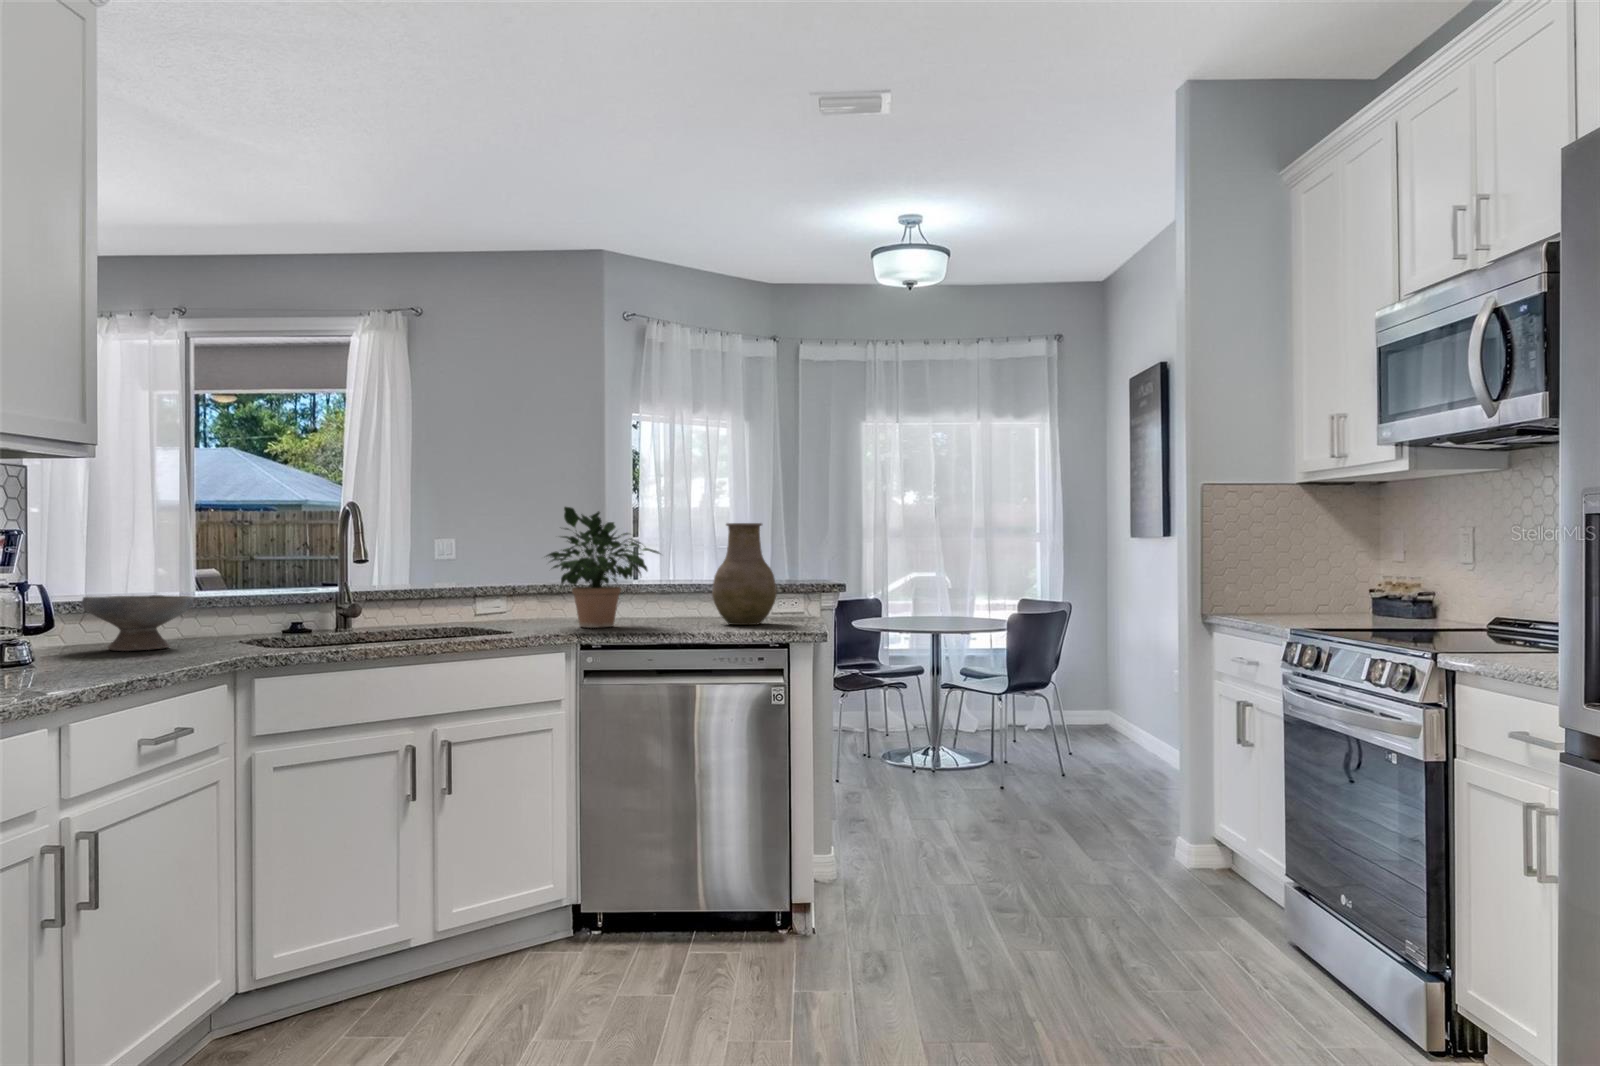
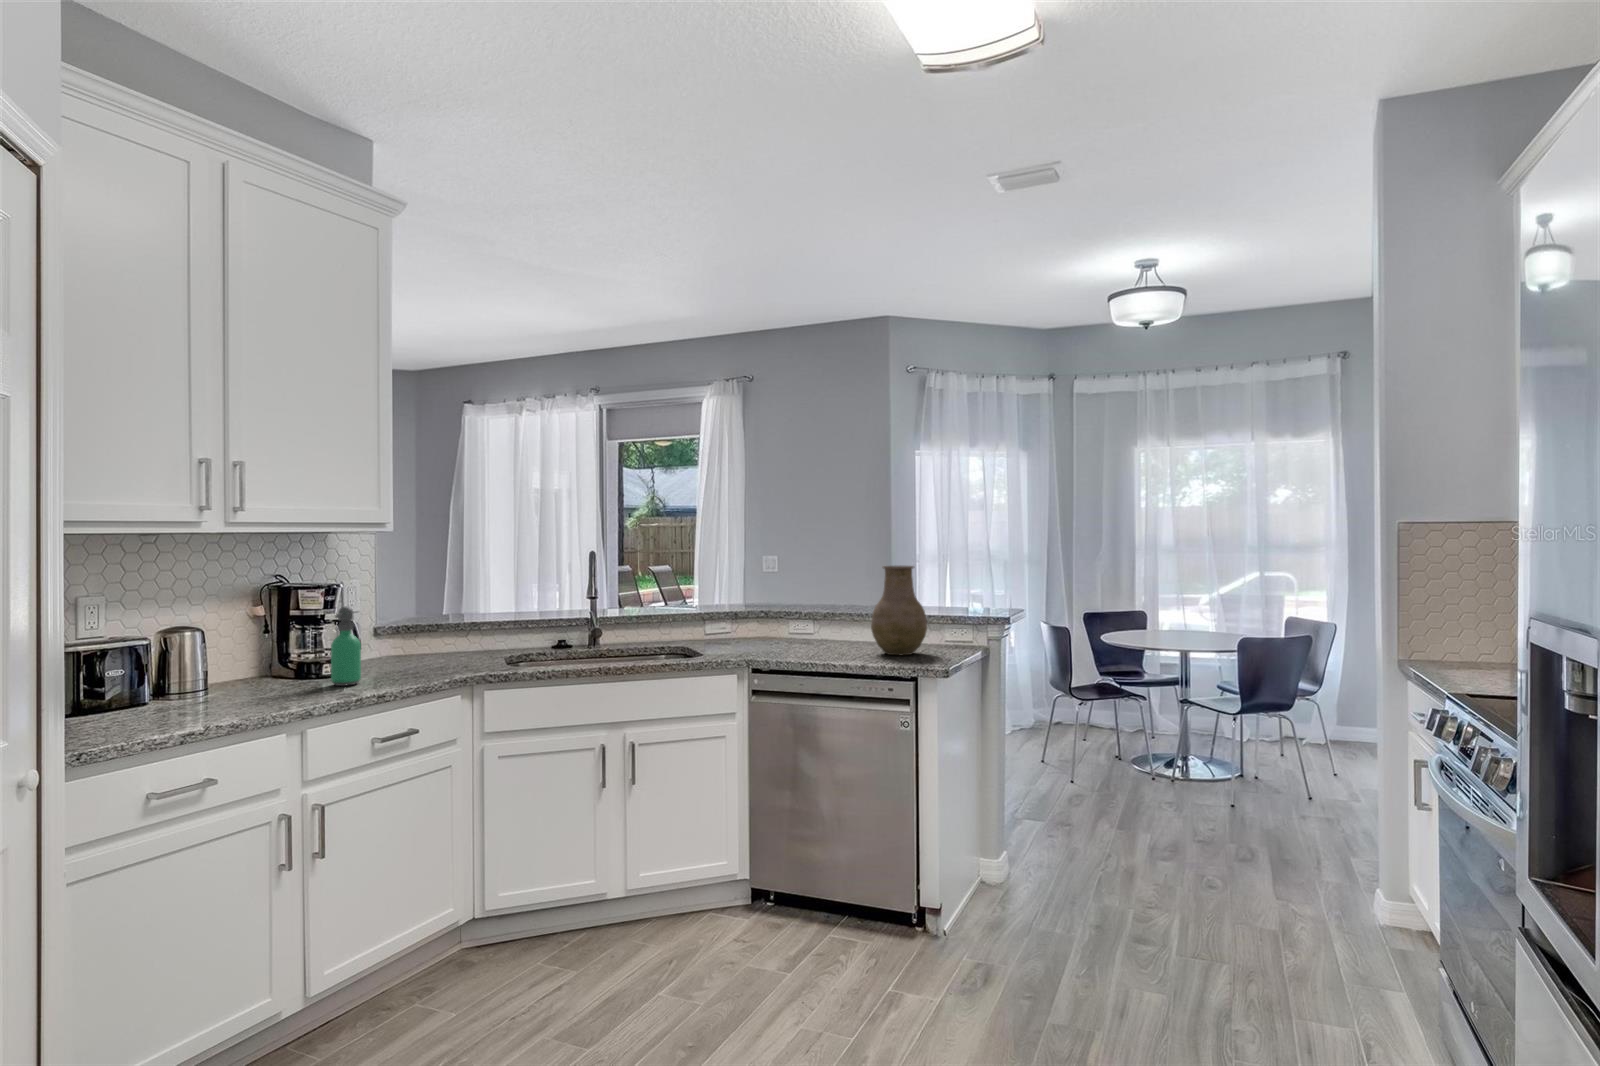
potted plant: present [547,507,660,628] -> none [727,552,834,652]
soap dispenser: none [45,557,92,671] -> present [331,606,361,686]
bowl: present [82,595,193,651] -> none [398,622,470,664]

